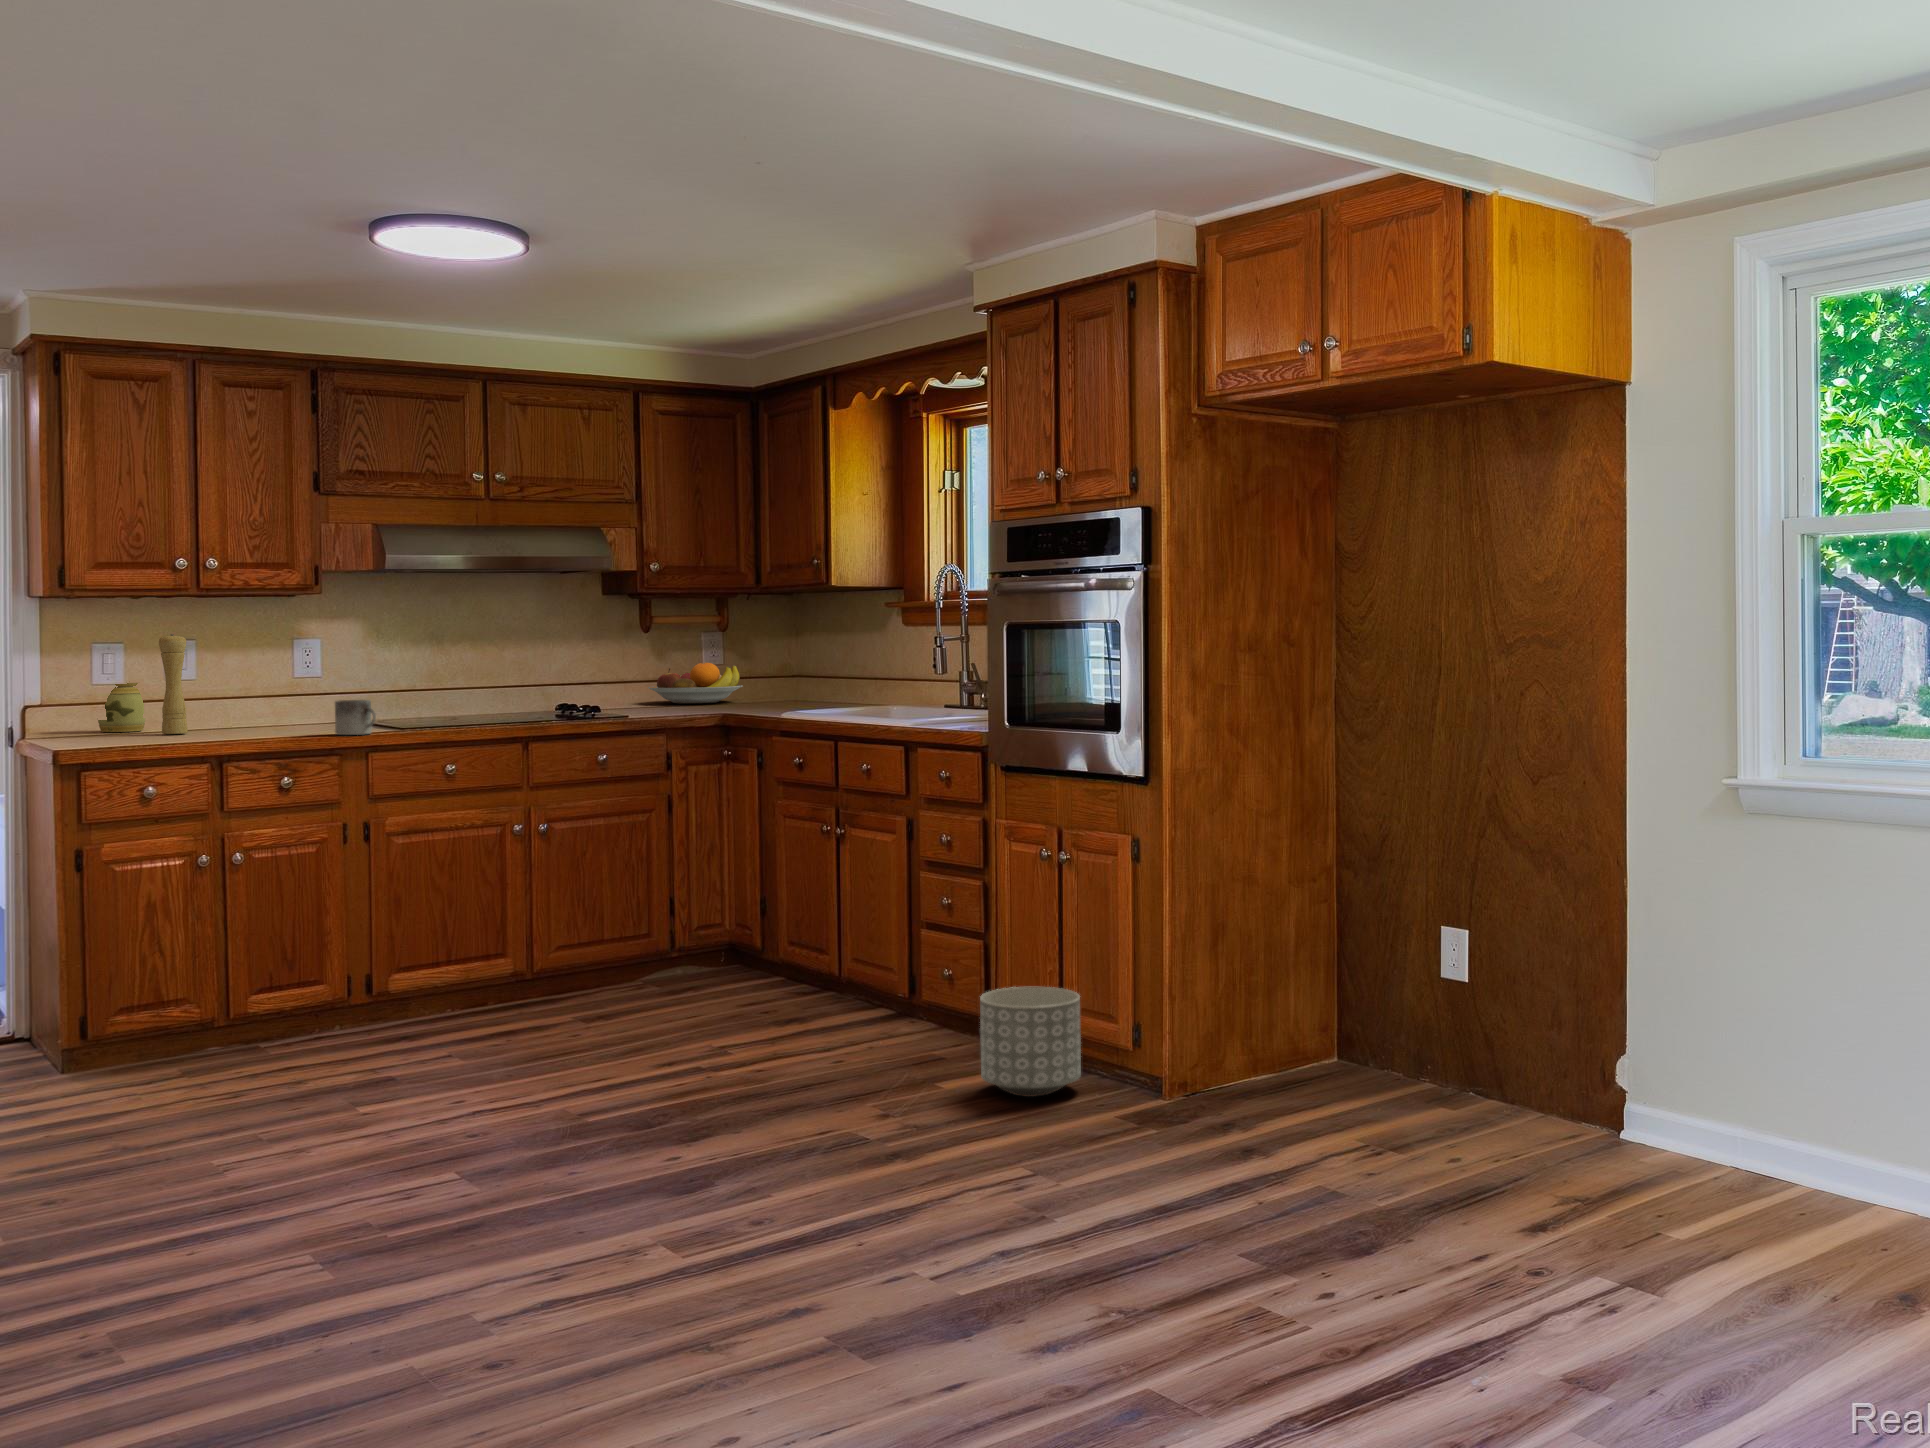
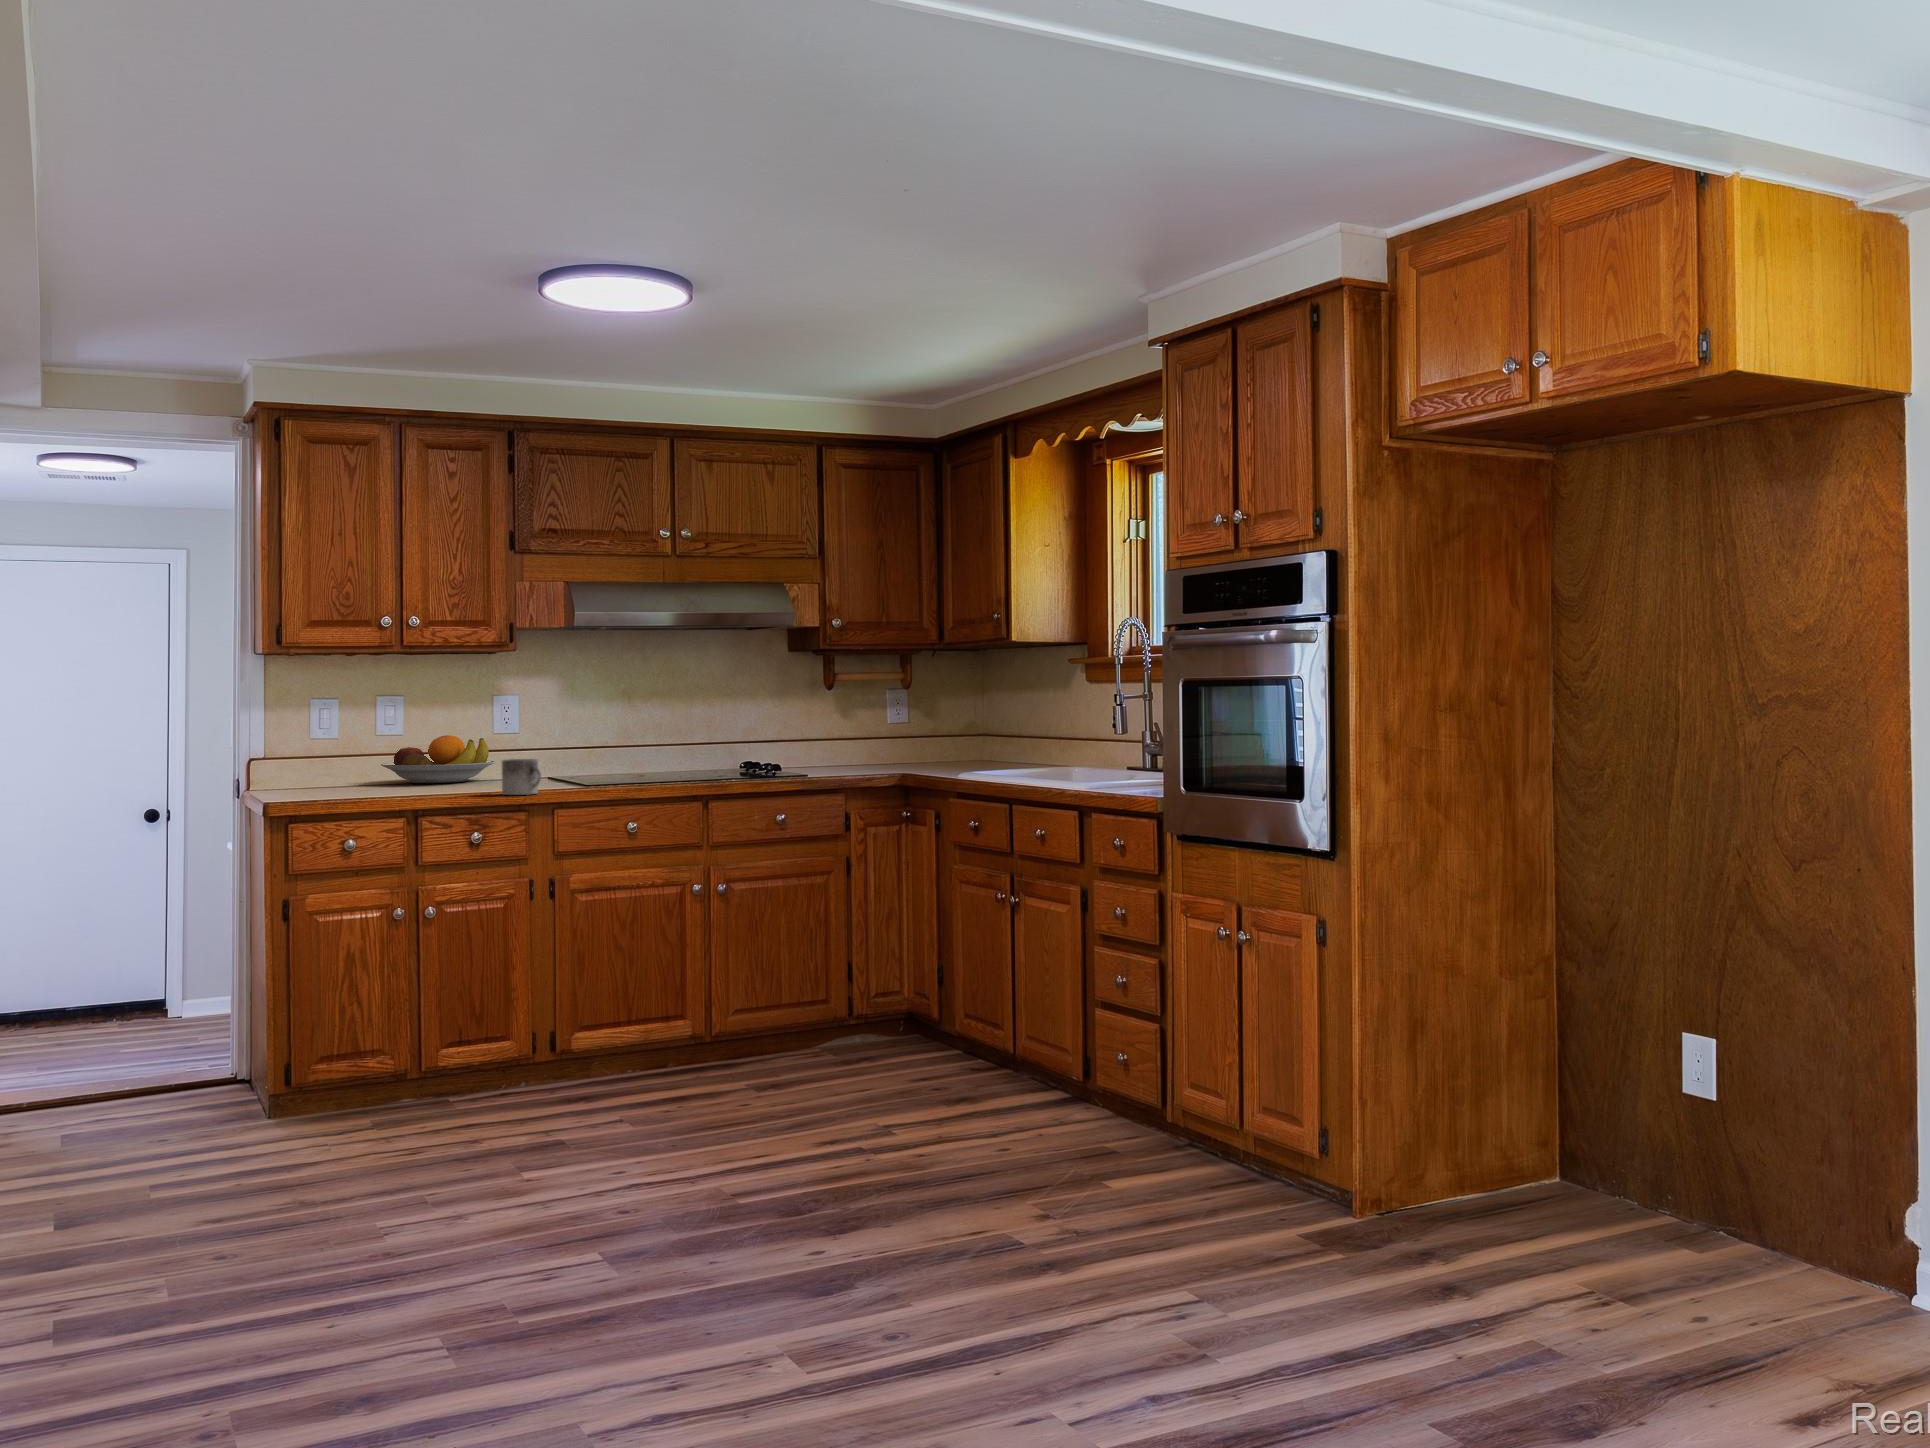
pepper mill: present [159,634,188,734] -> none [336,692,363,793]
fruit bowl: present [648,663,742,704] -> present [381,735,495,783]
jar: present [98,683,145,732] -> none [280,731,329,790]
planter: present [980,987,1081,1097] -> none [1149,1081,1262,1206]

